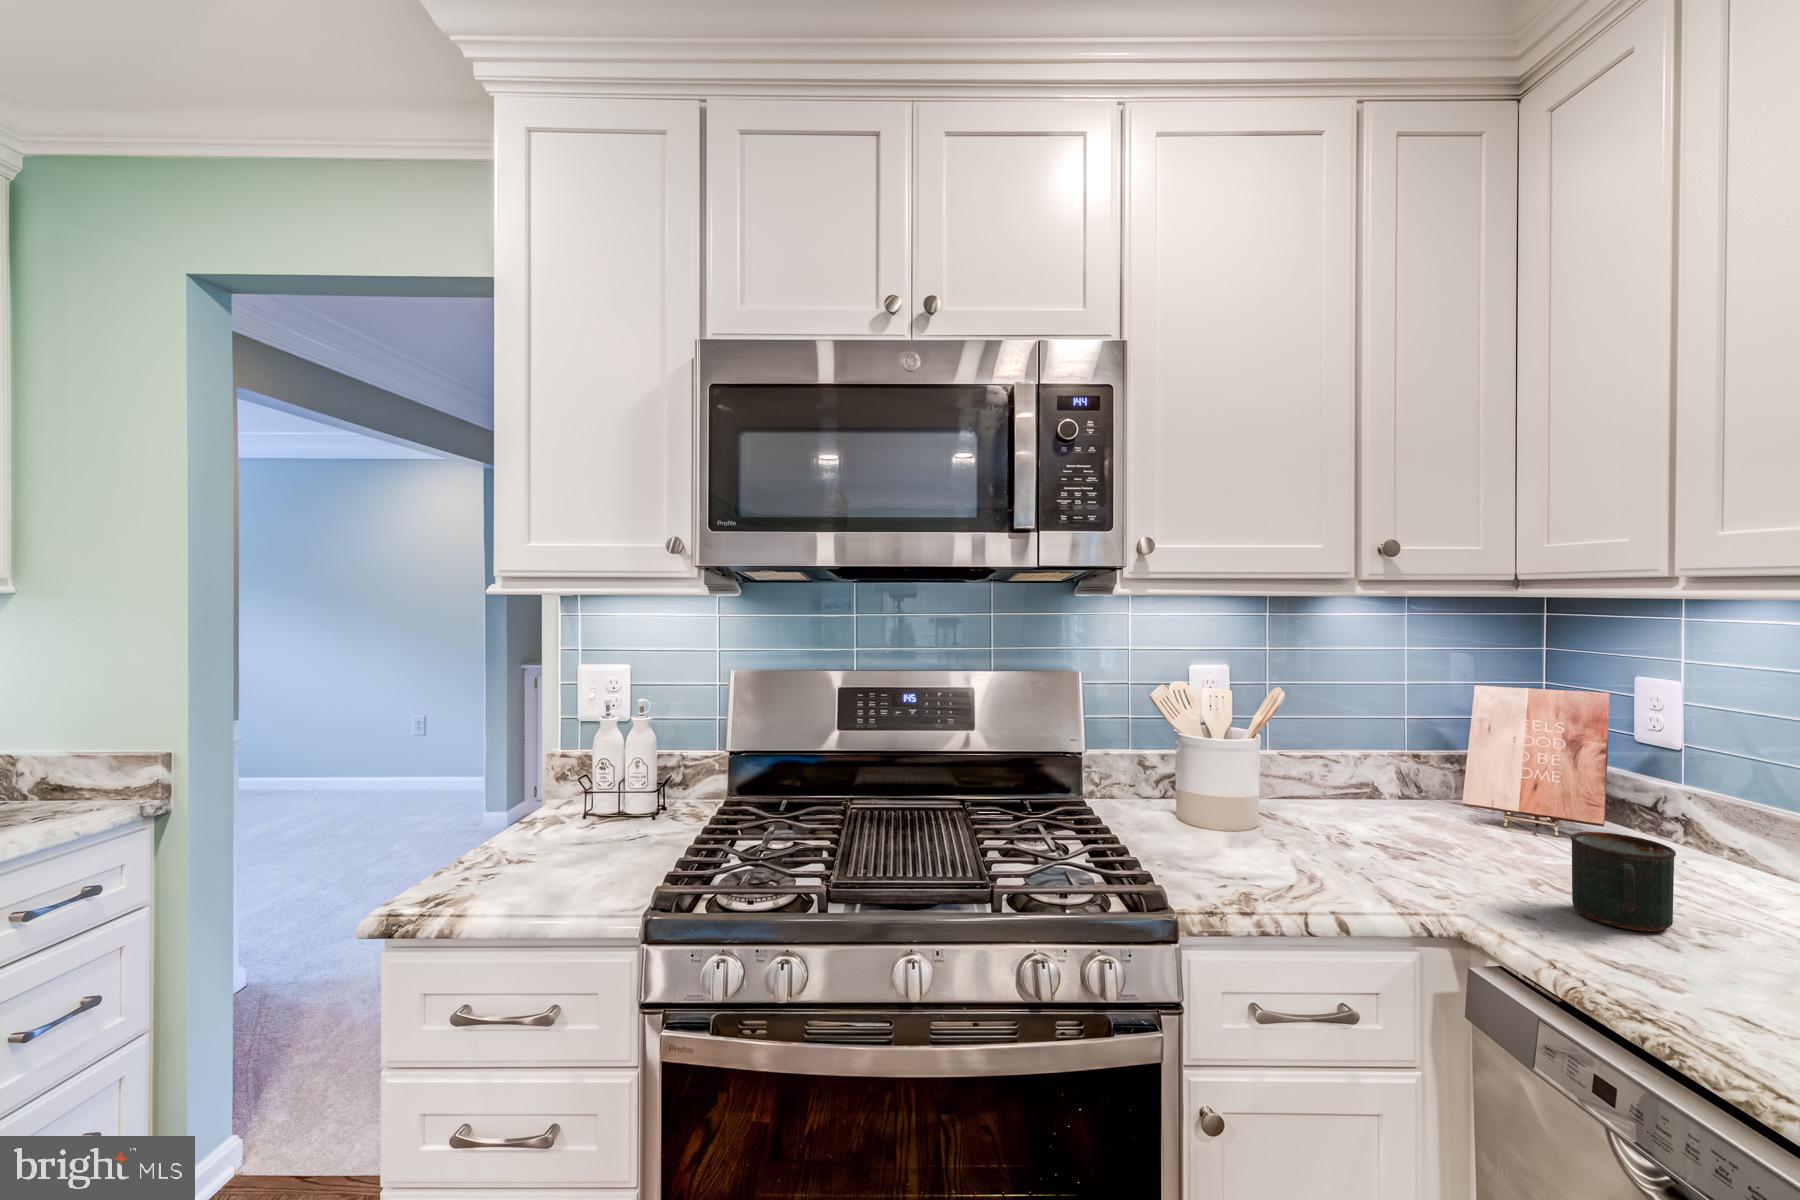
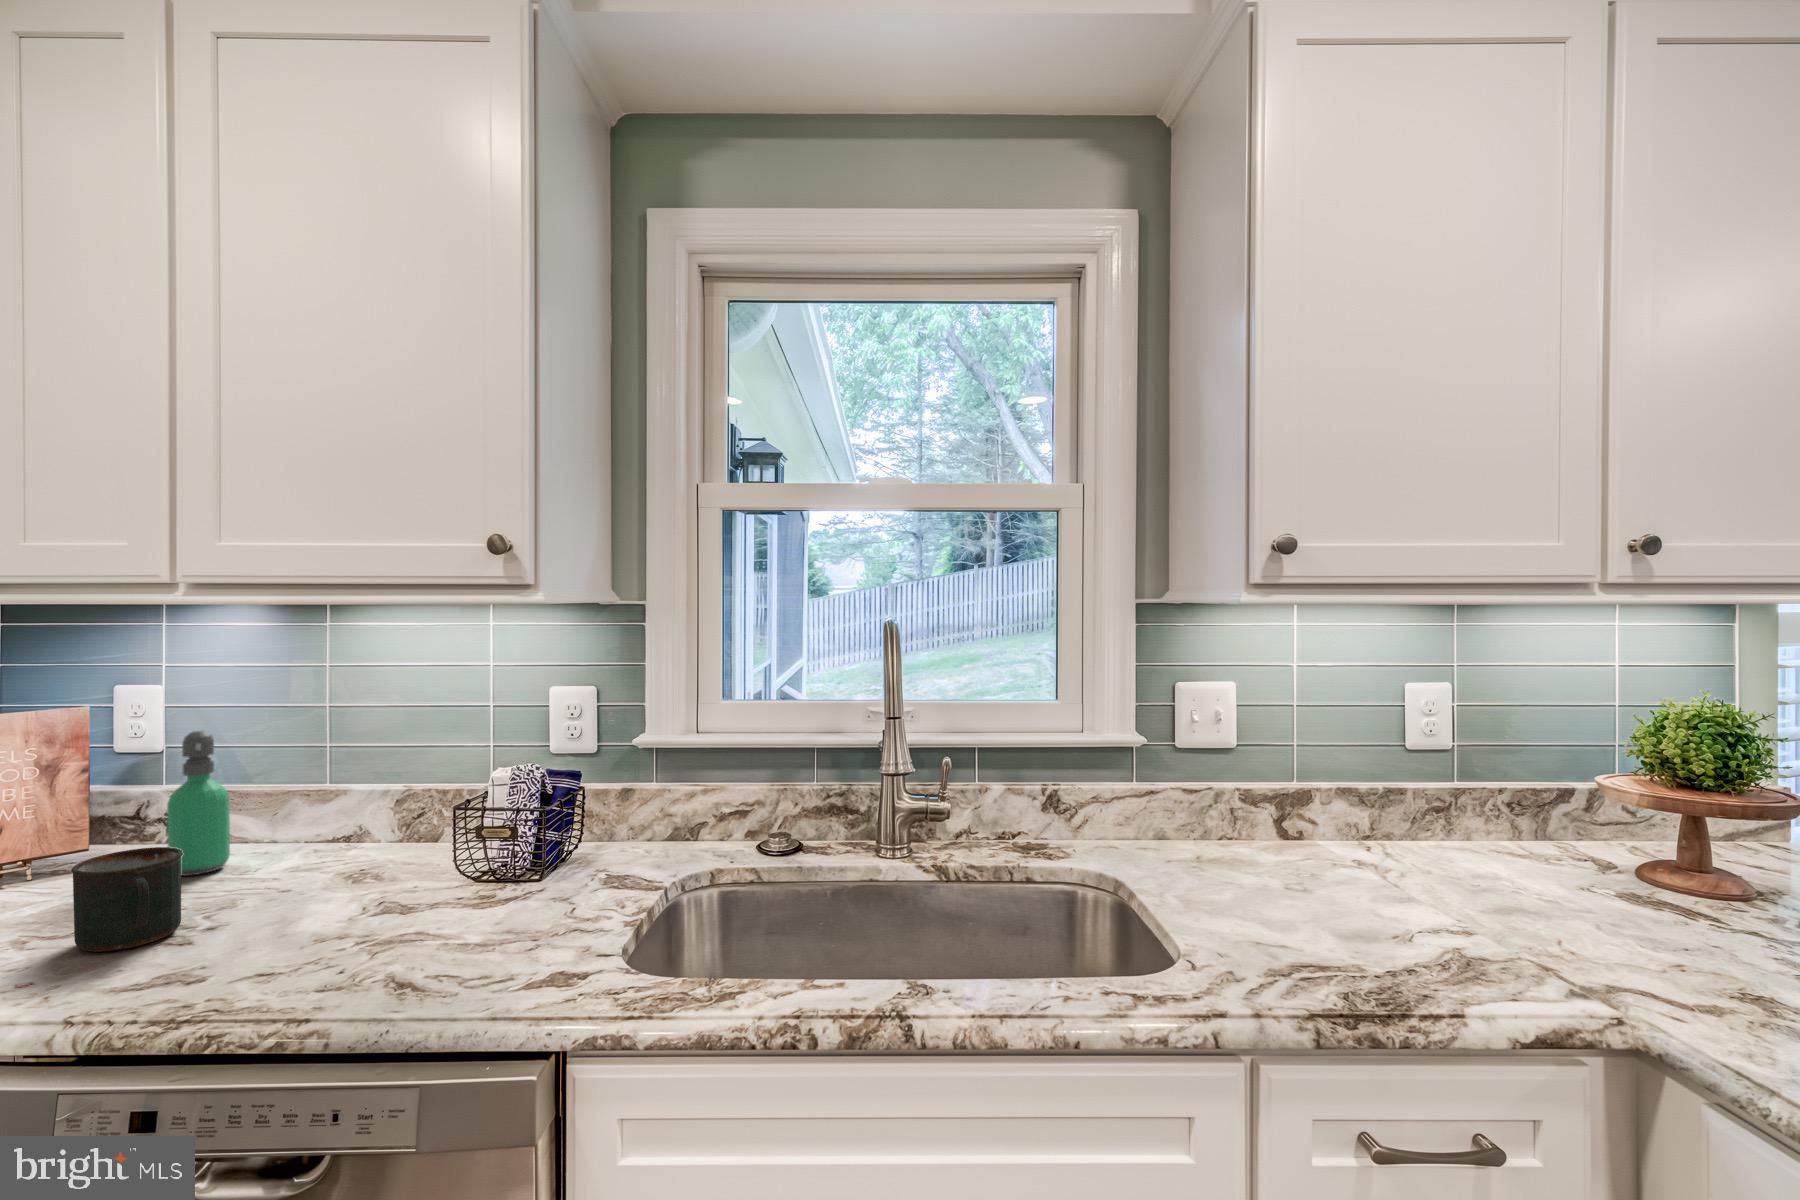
soap dispenser: none [1676,735,1747,887] -> present [167,731,230,876]

